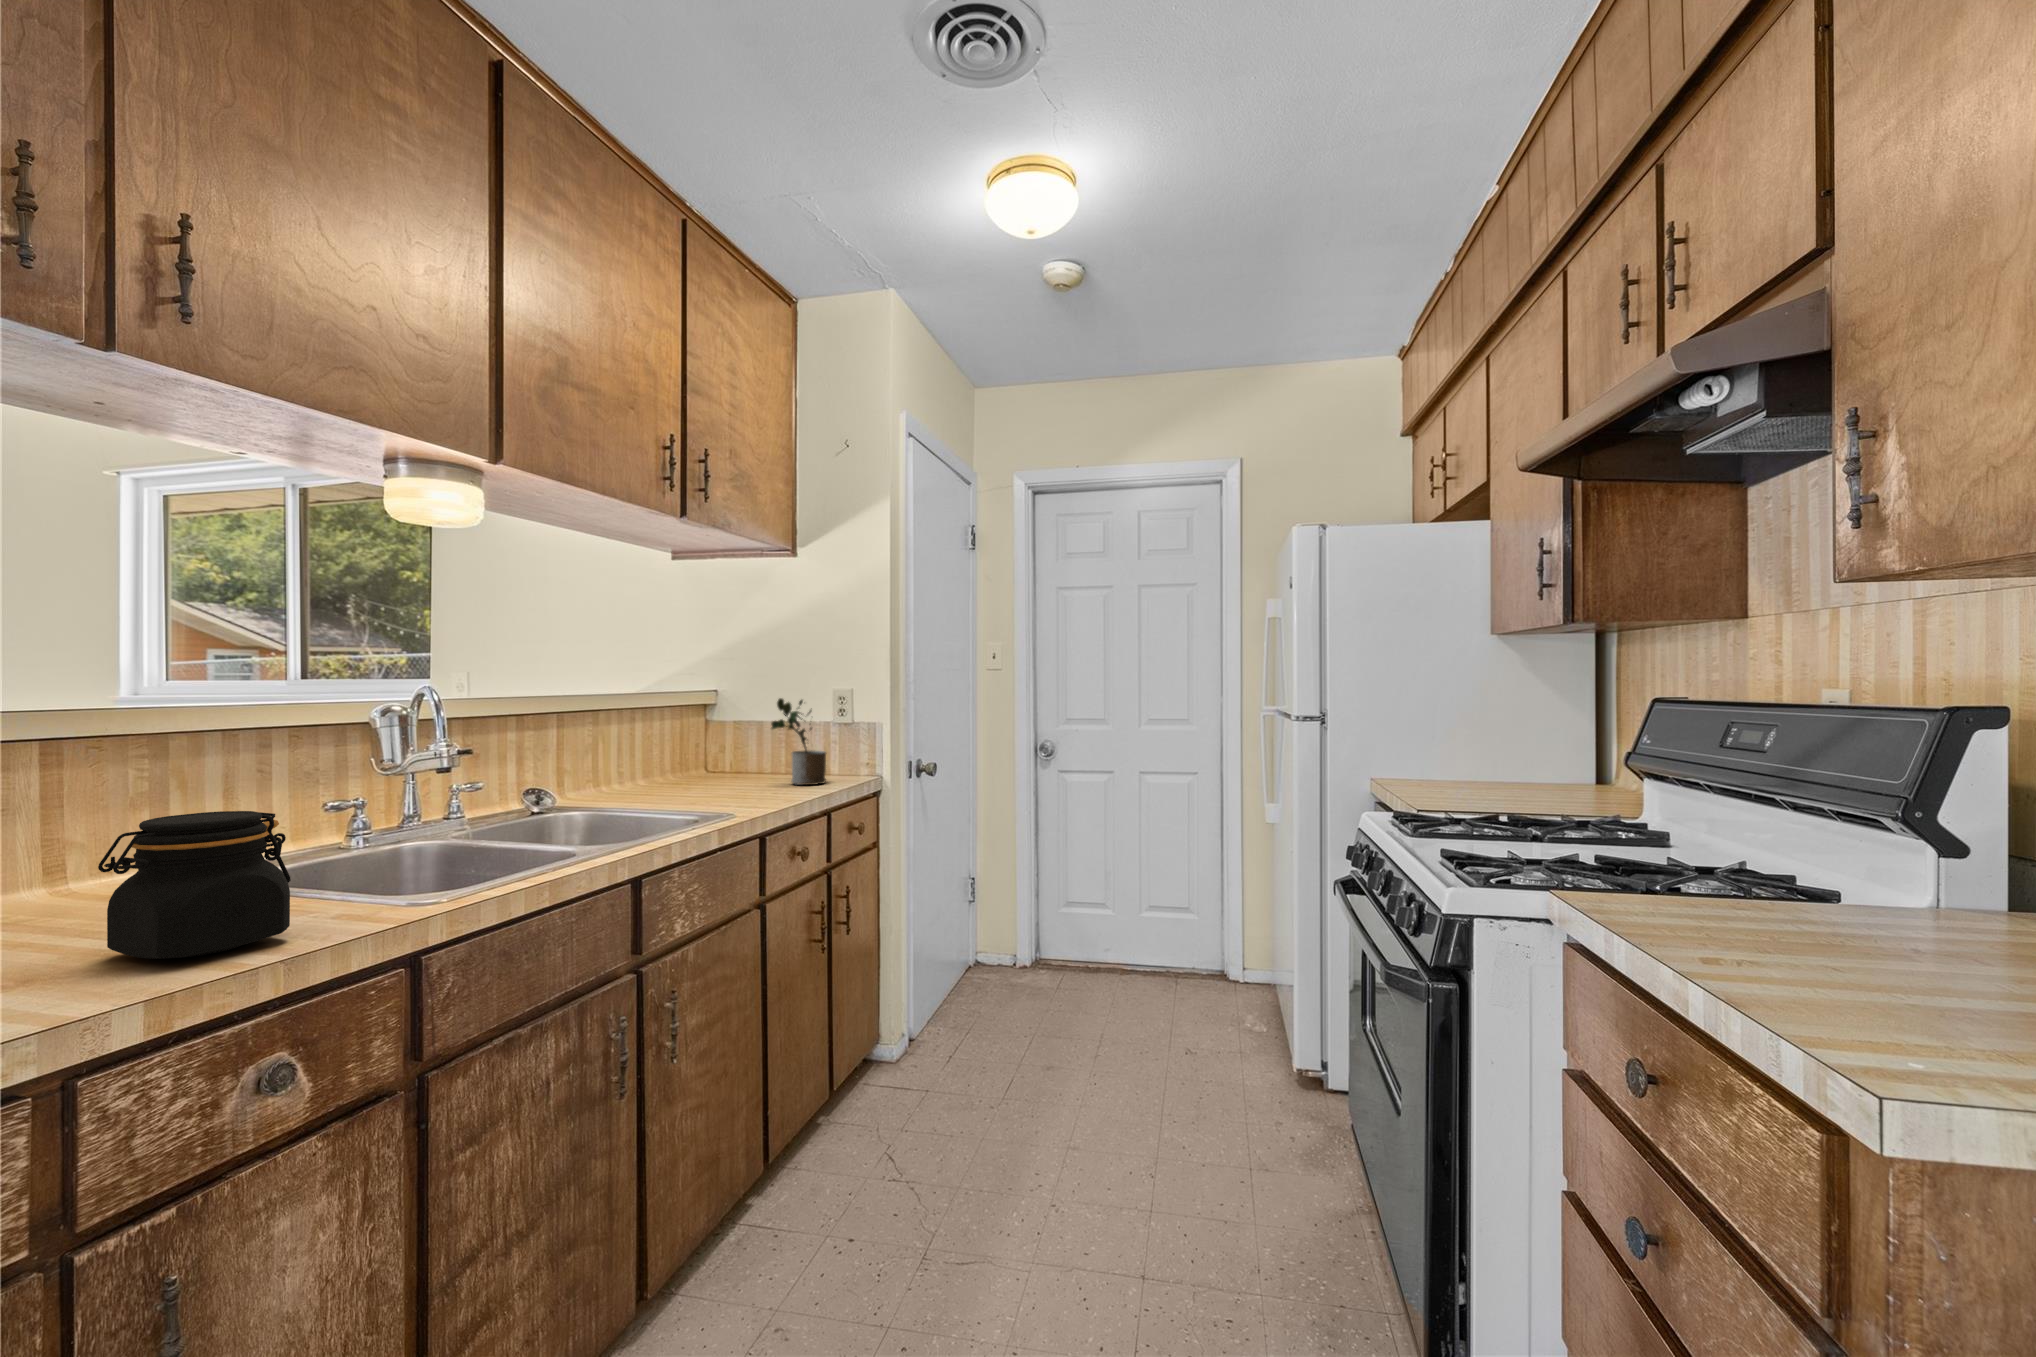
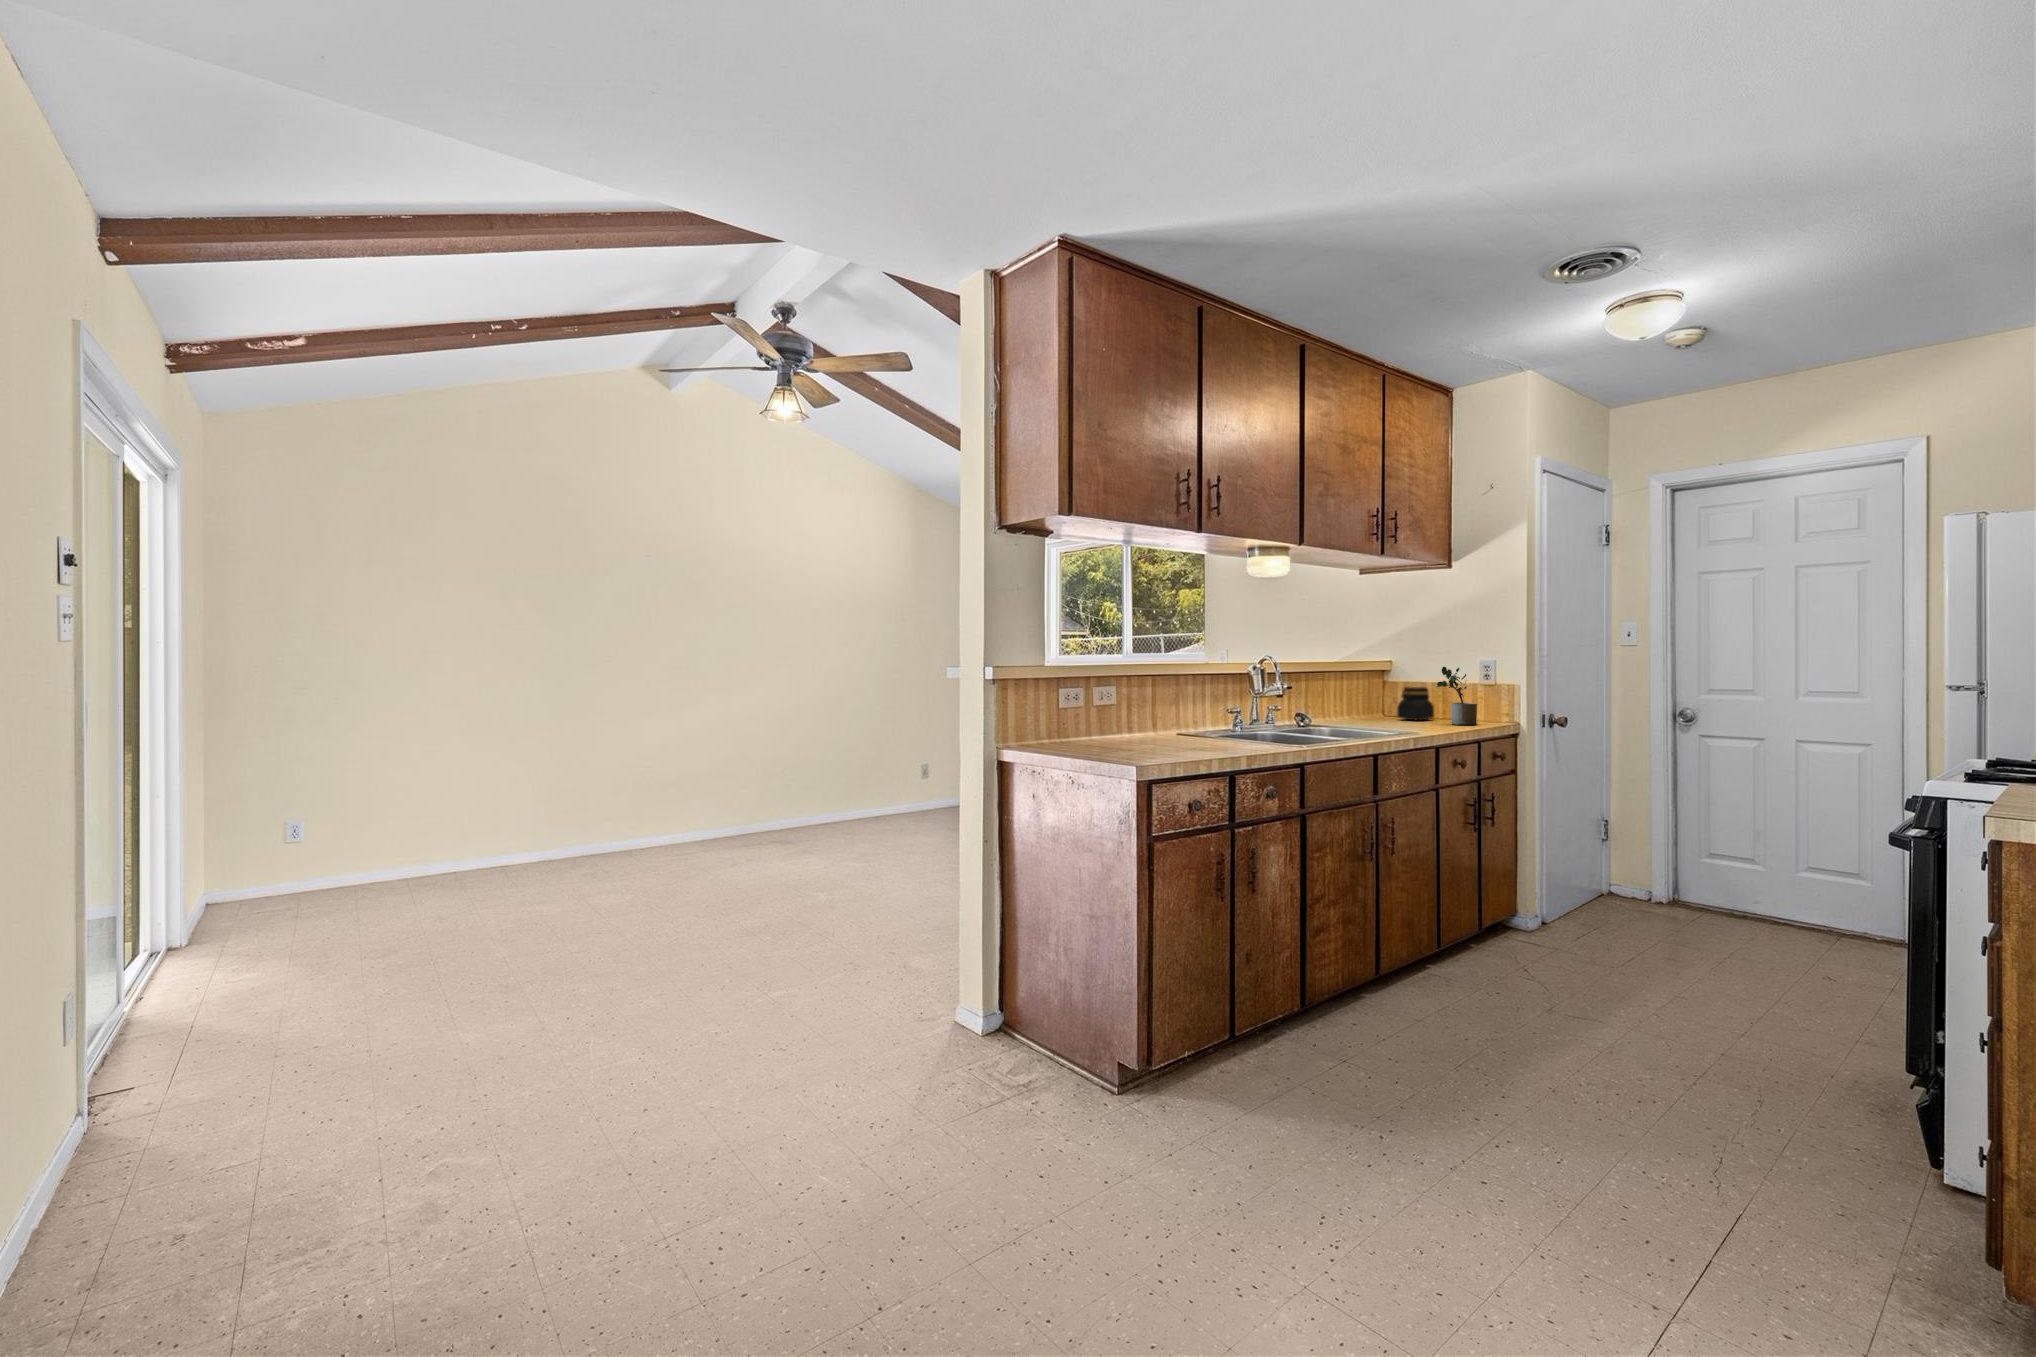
jar: present [98,811,291,959] -> present [1397,687,1434,720]

